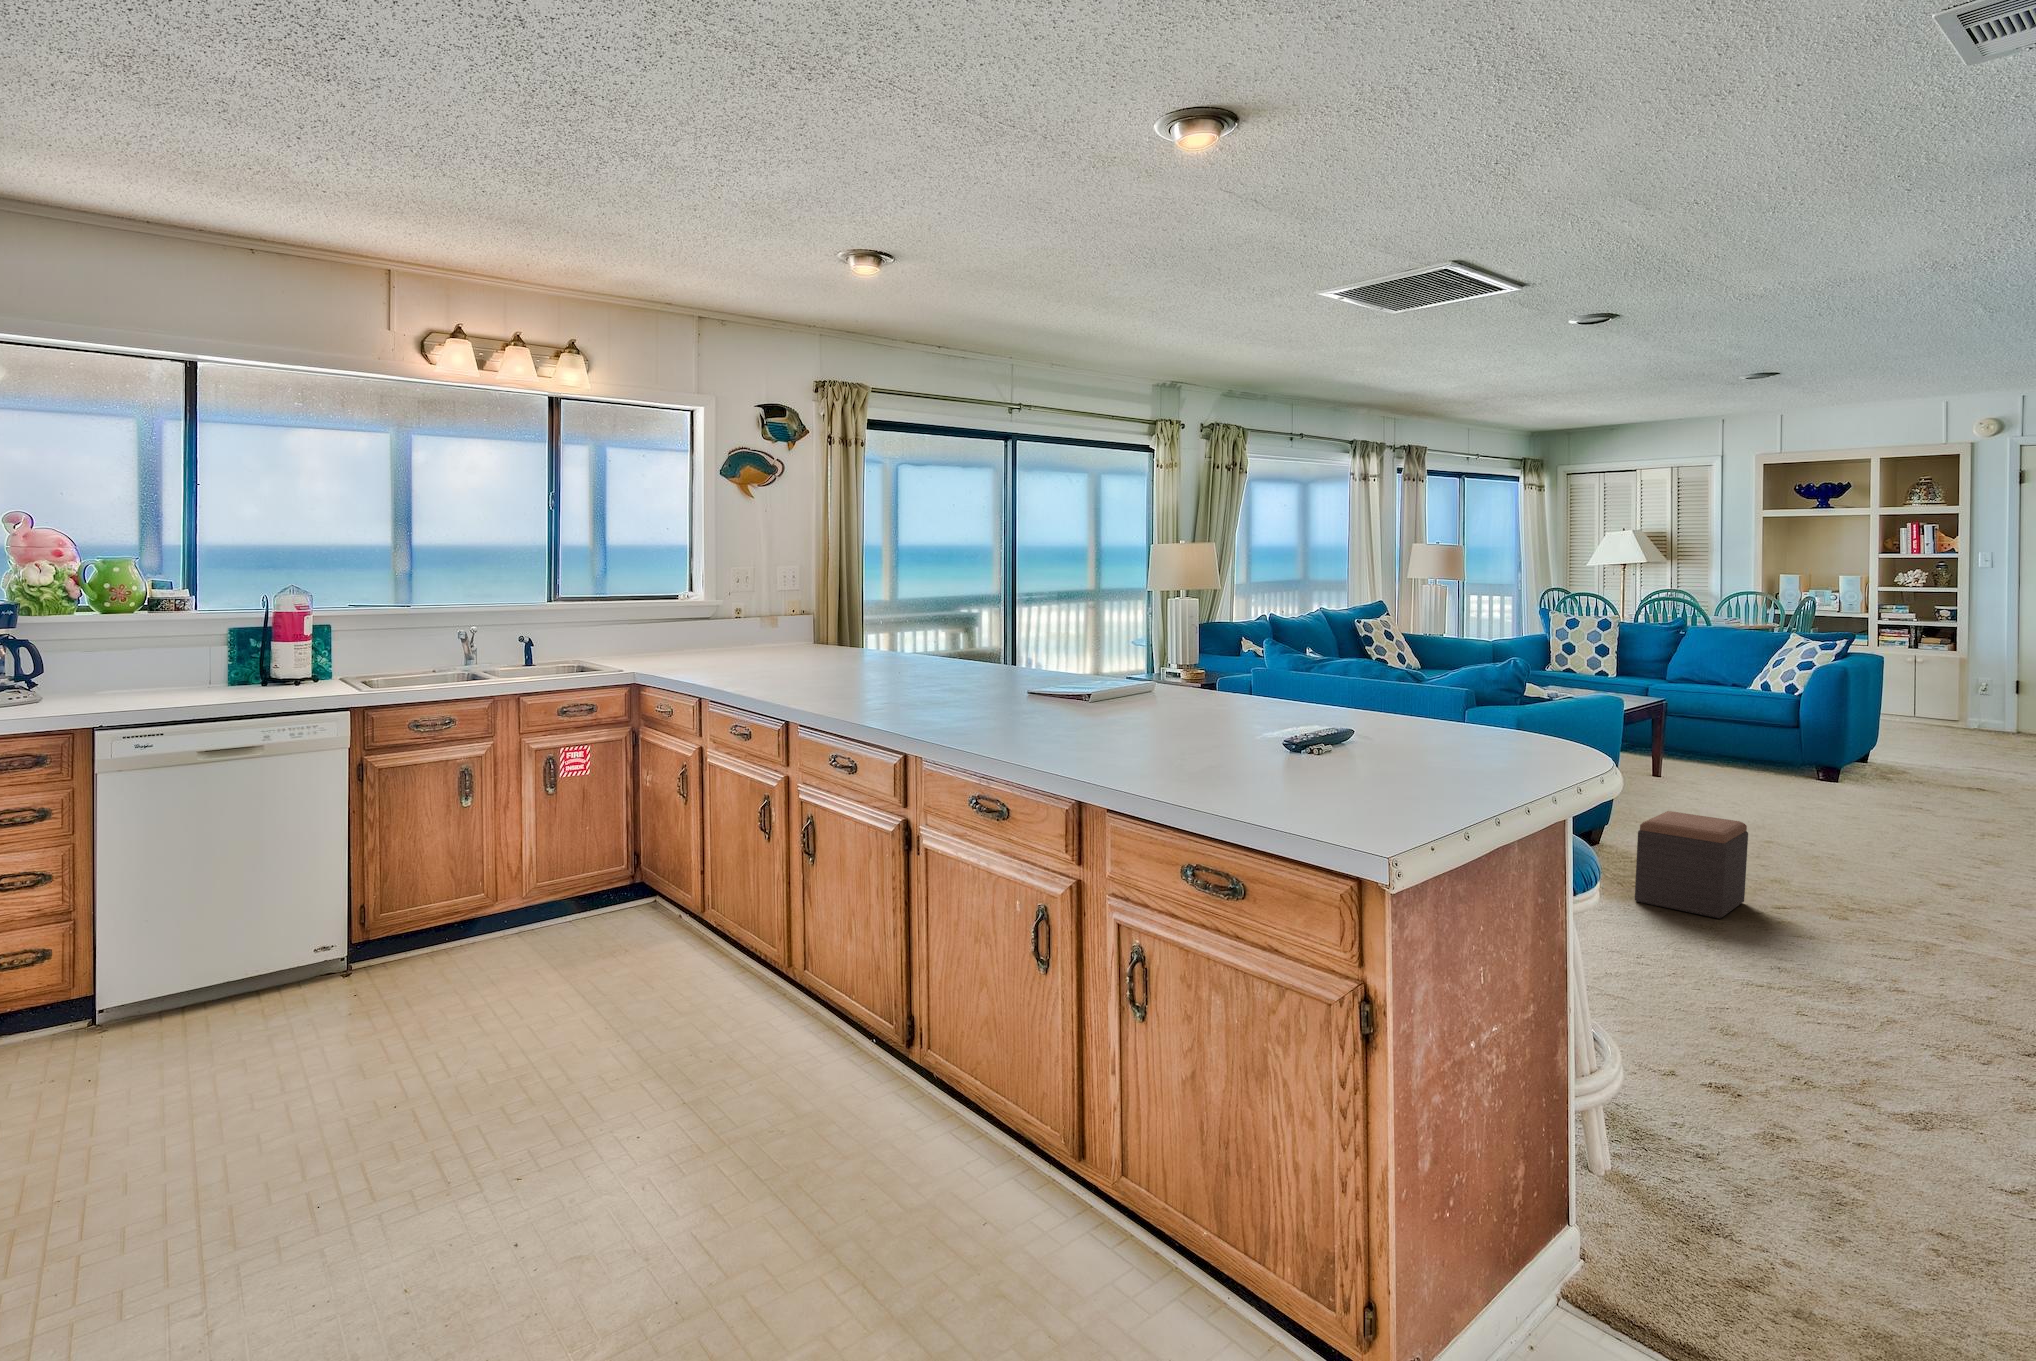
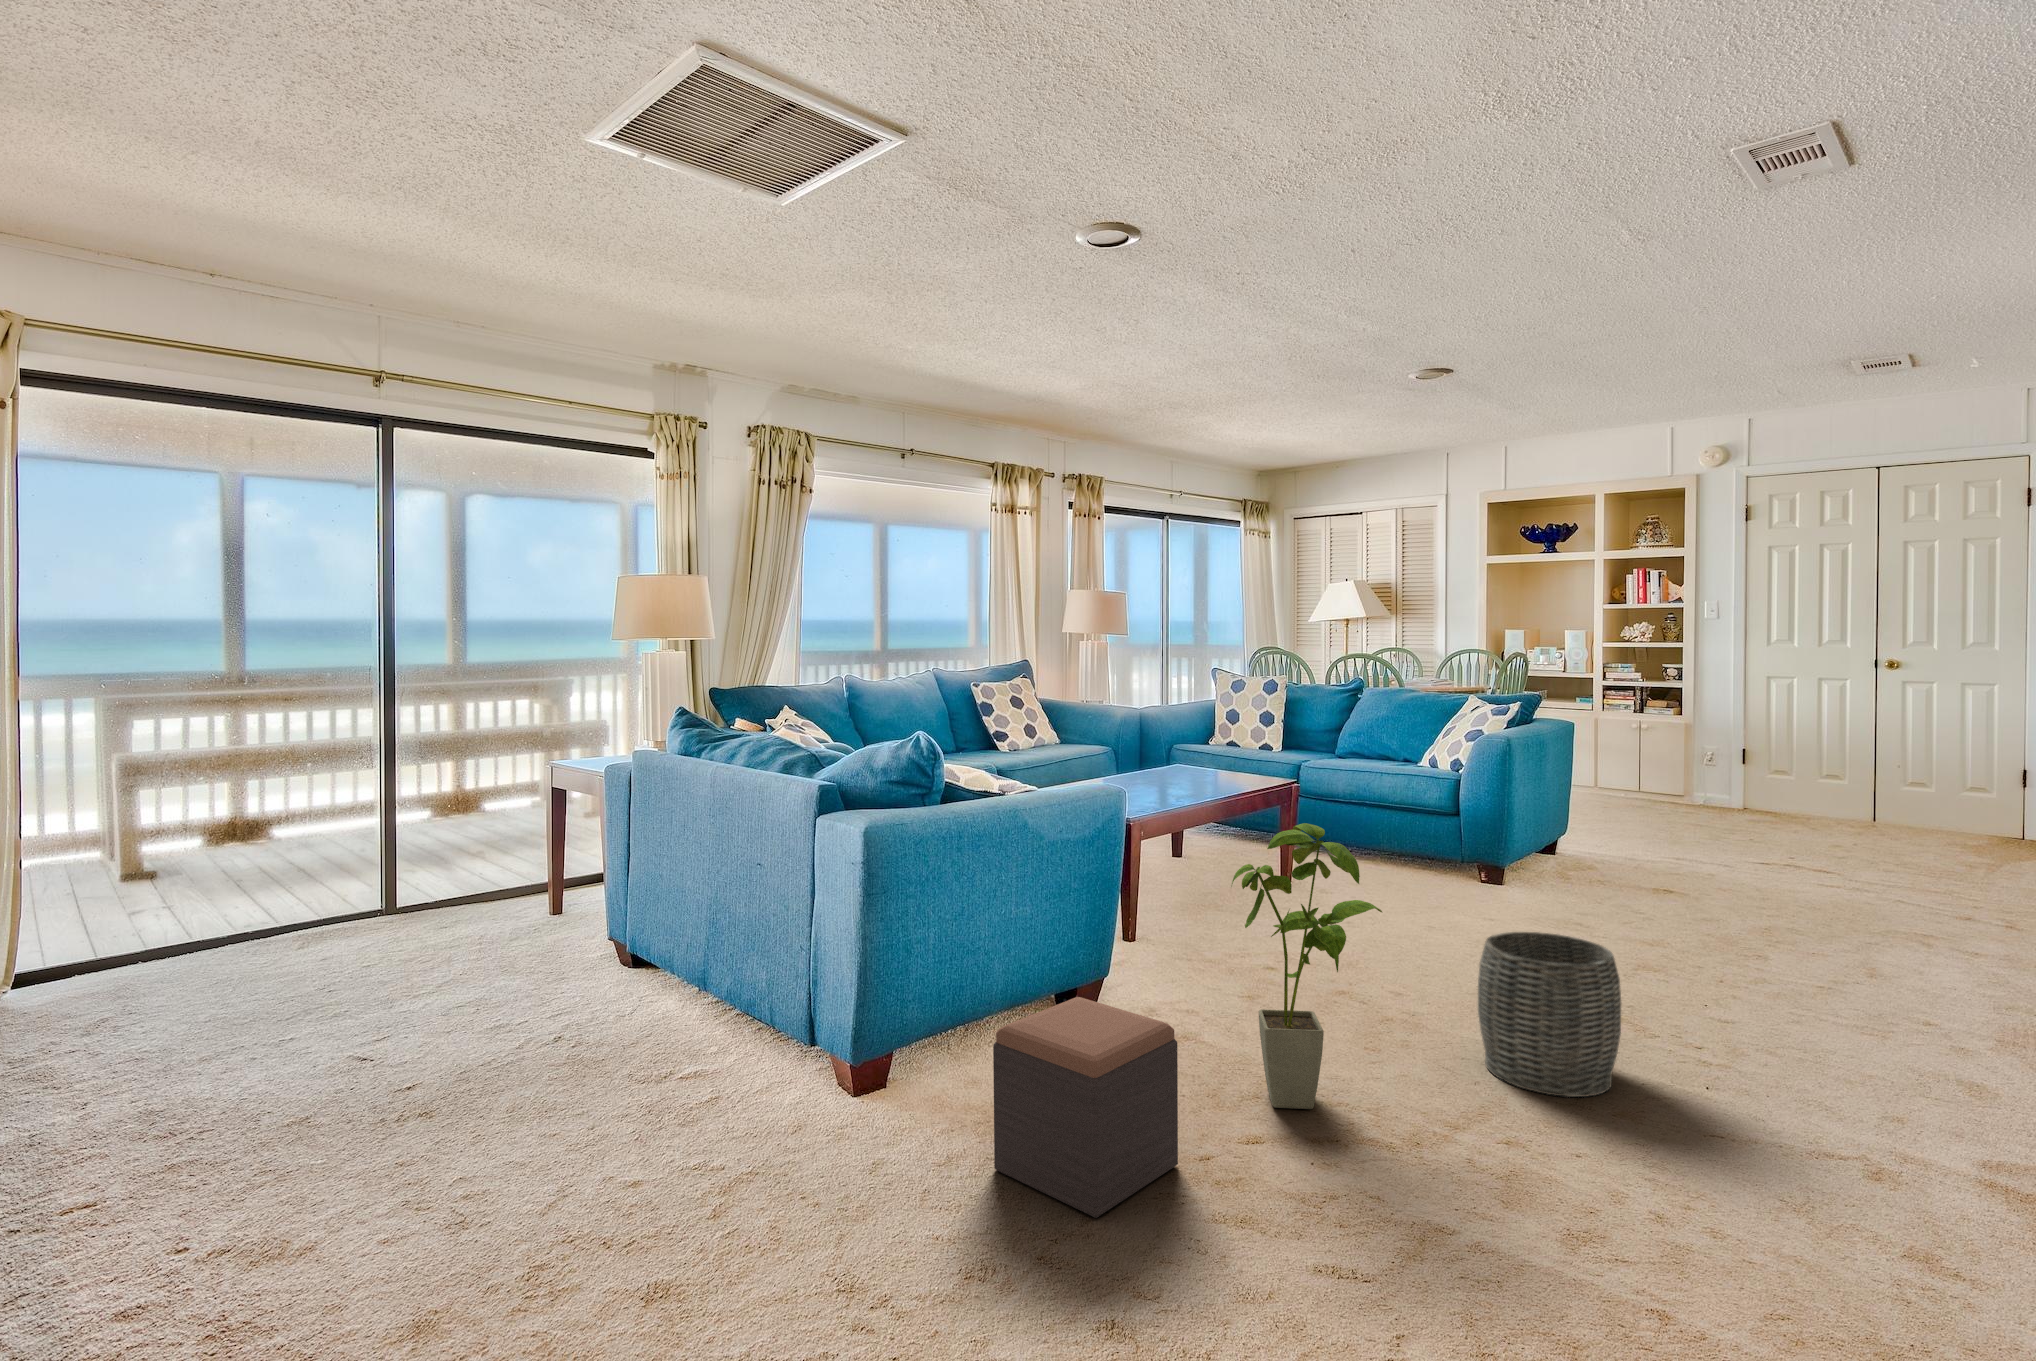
house plant: none [1745,713,1855,884] -> present [1232,823,1382,1109]
woven basket: none [1894,787,2002,883] -> present [1478,932,1621,1097]

